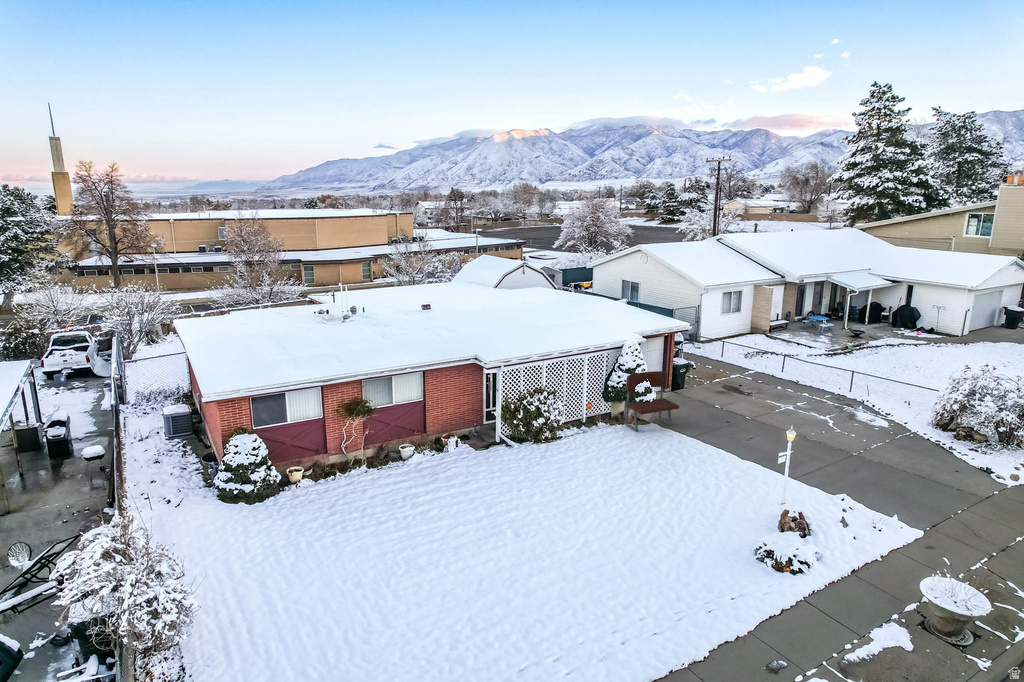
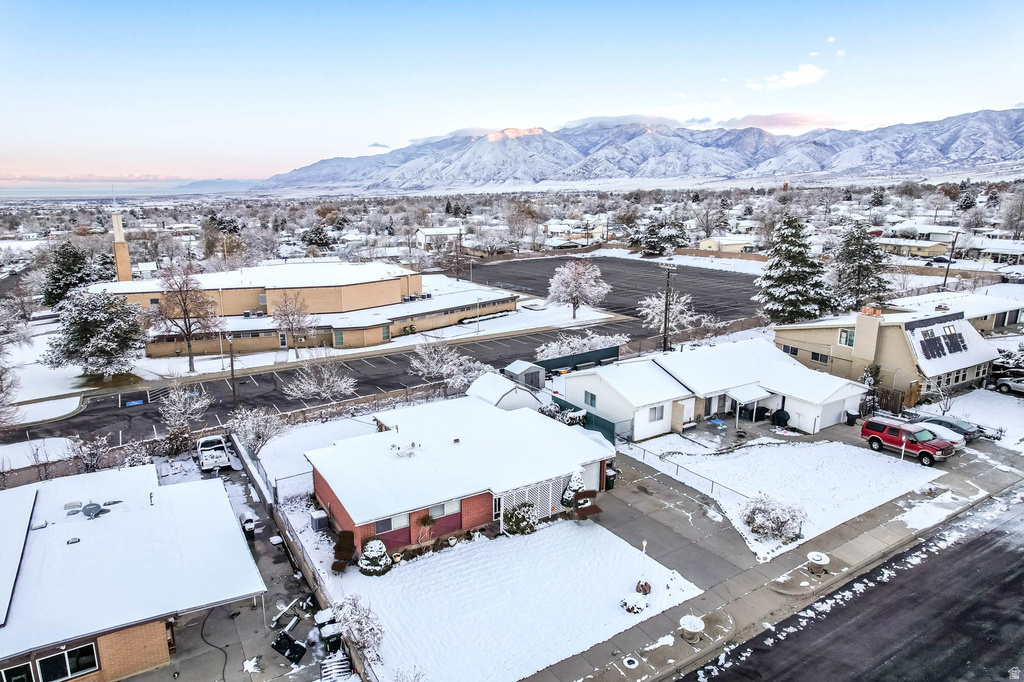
lounge chair: none [156,420,219,501] -> present [331,530,357,574]

